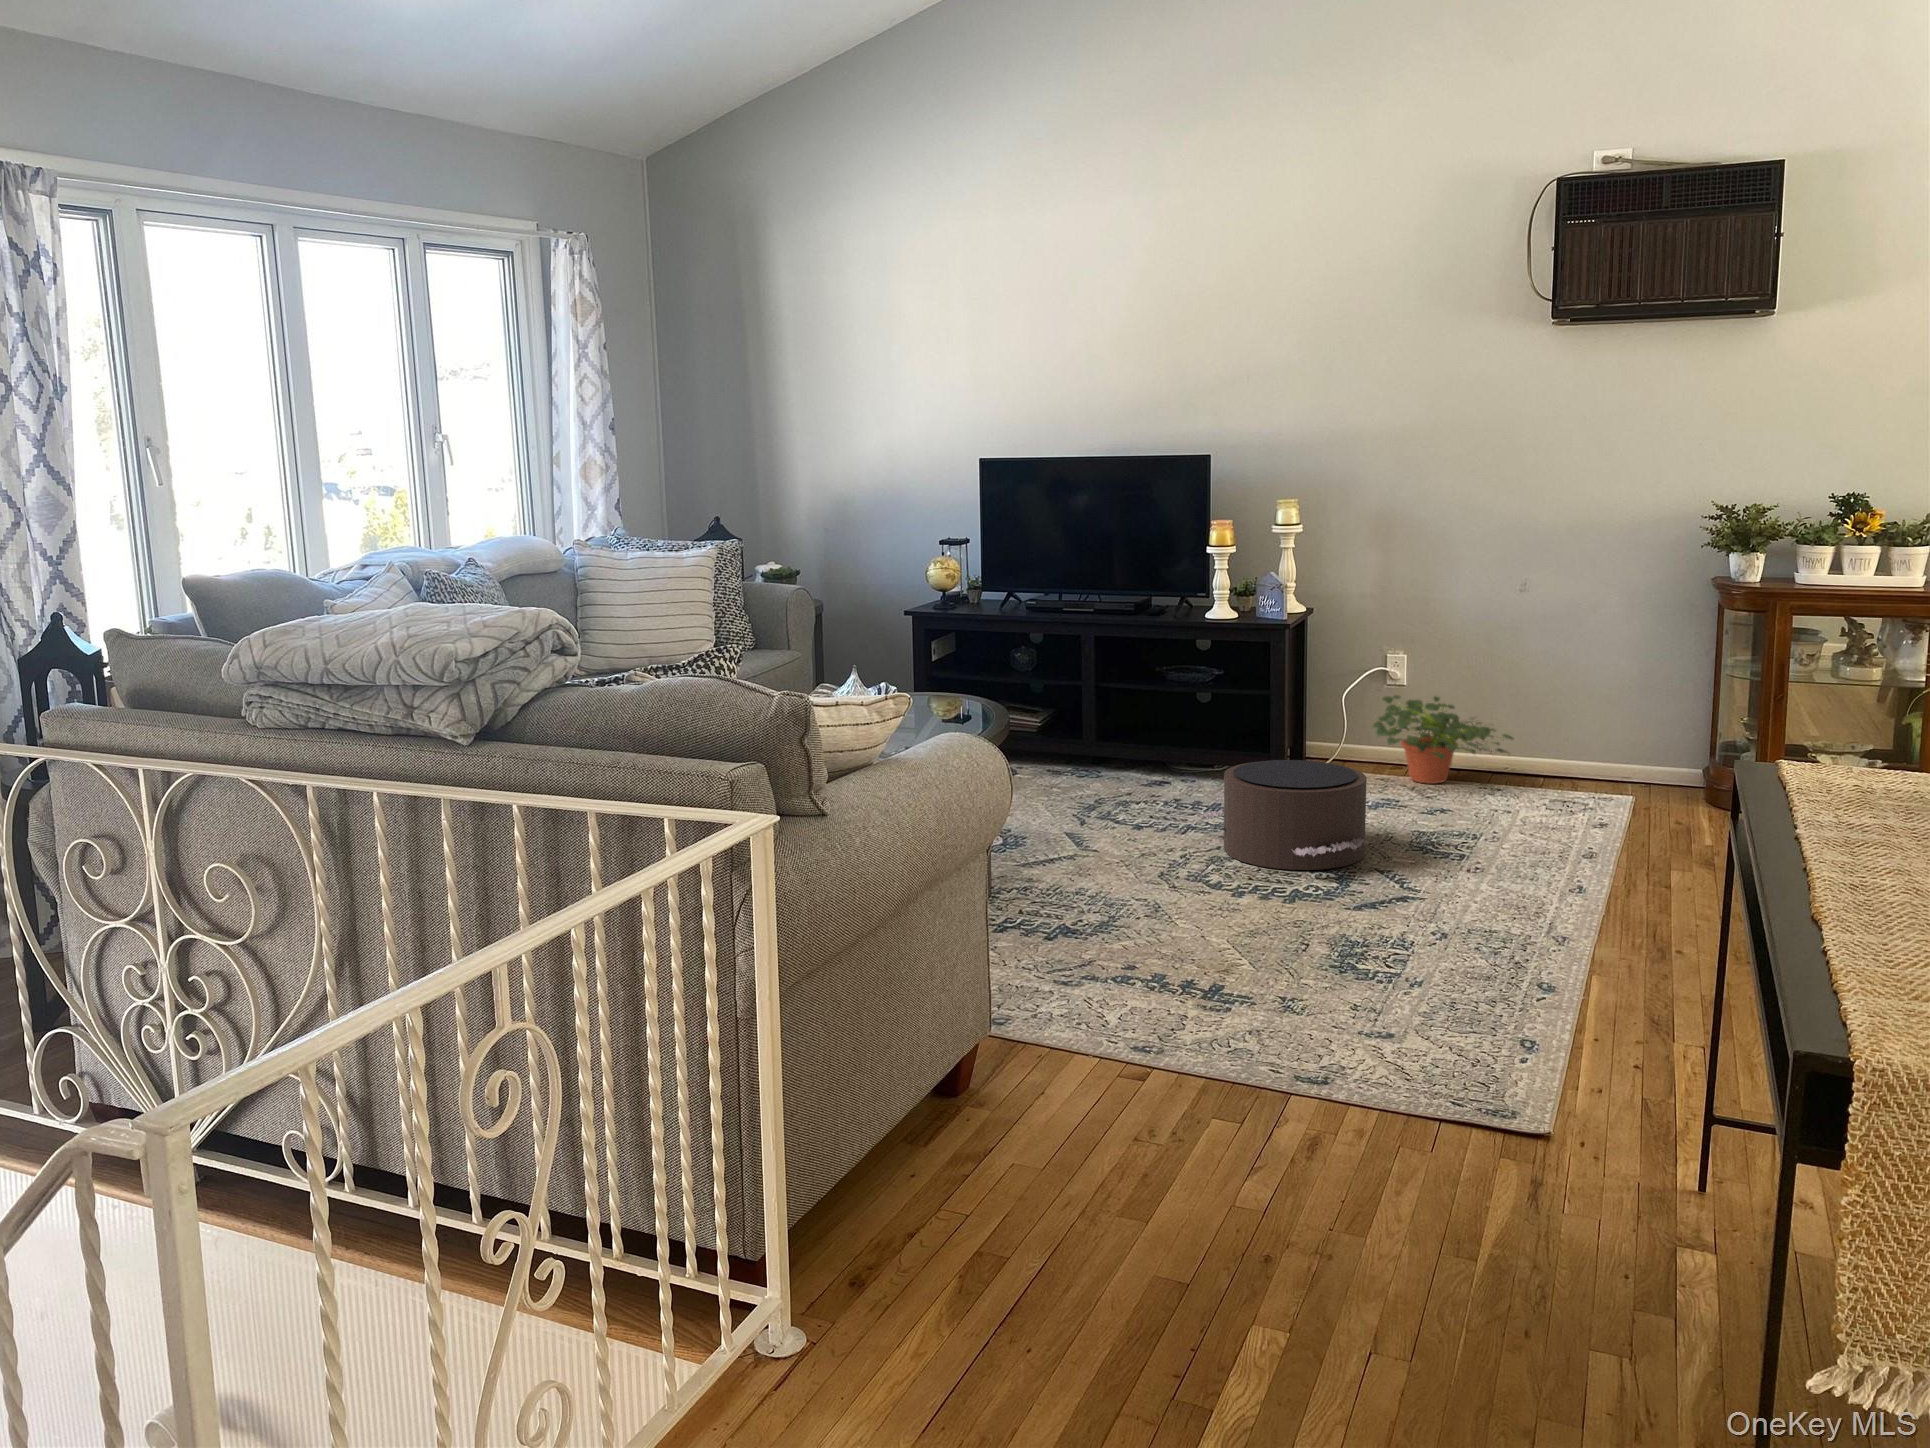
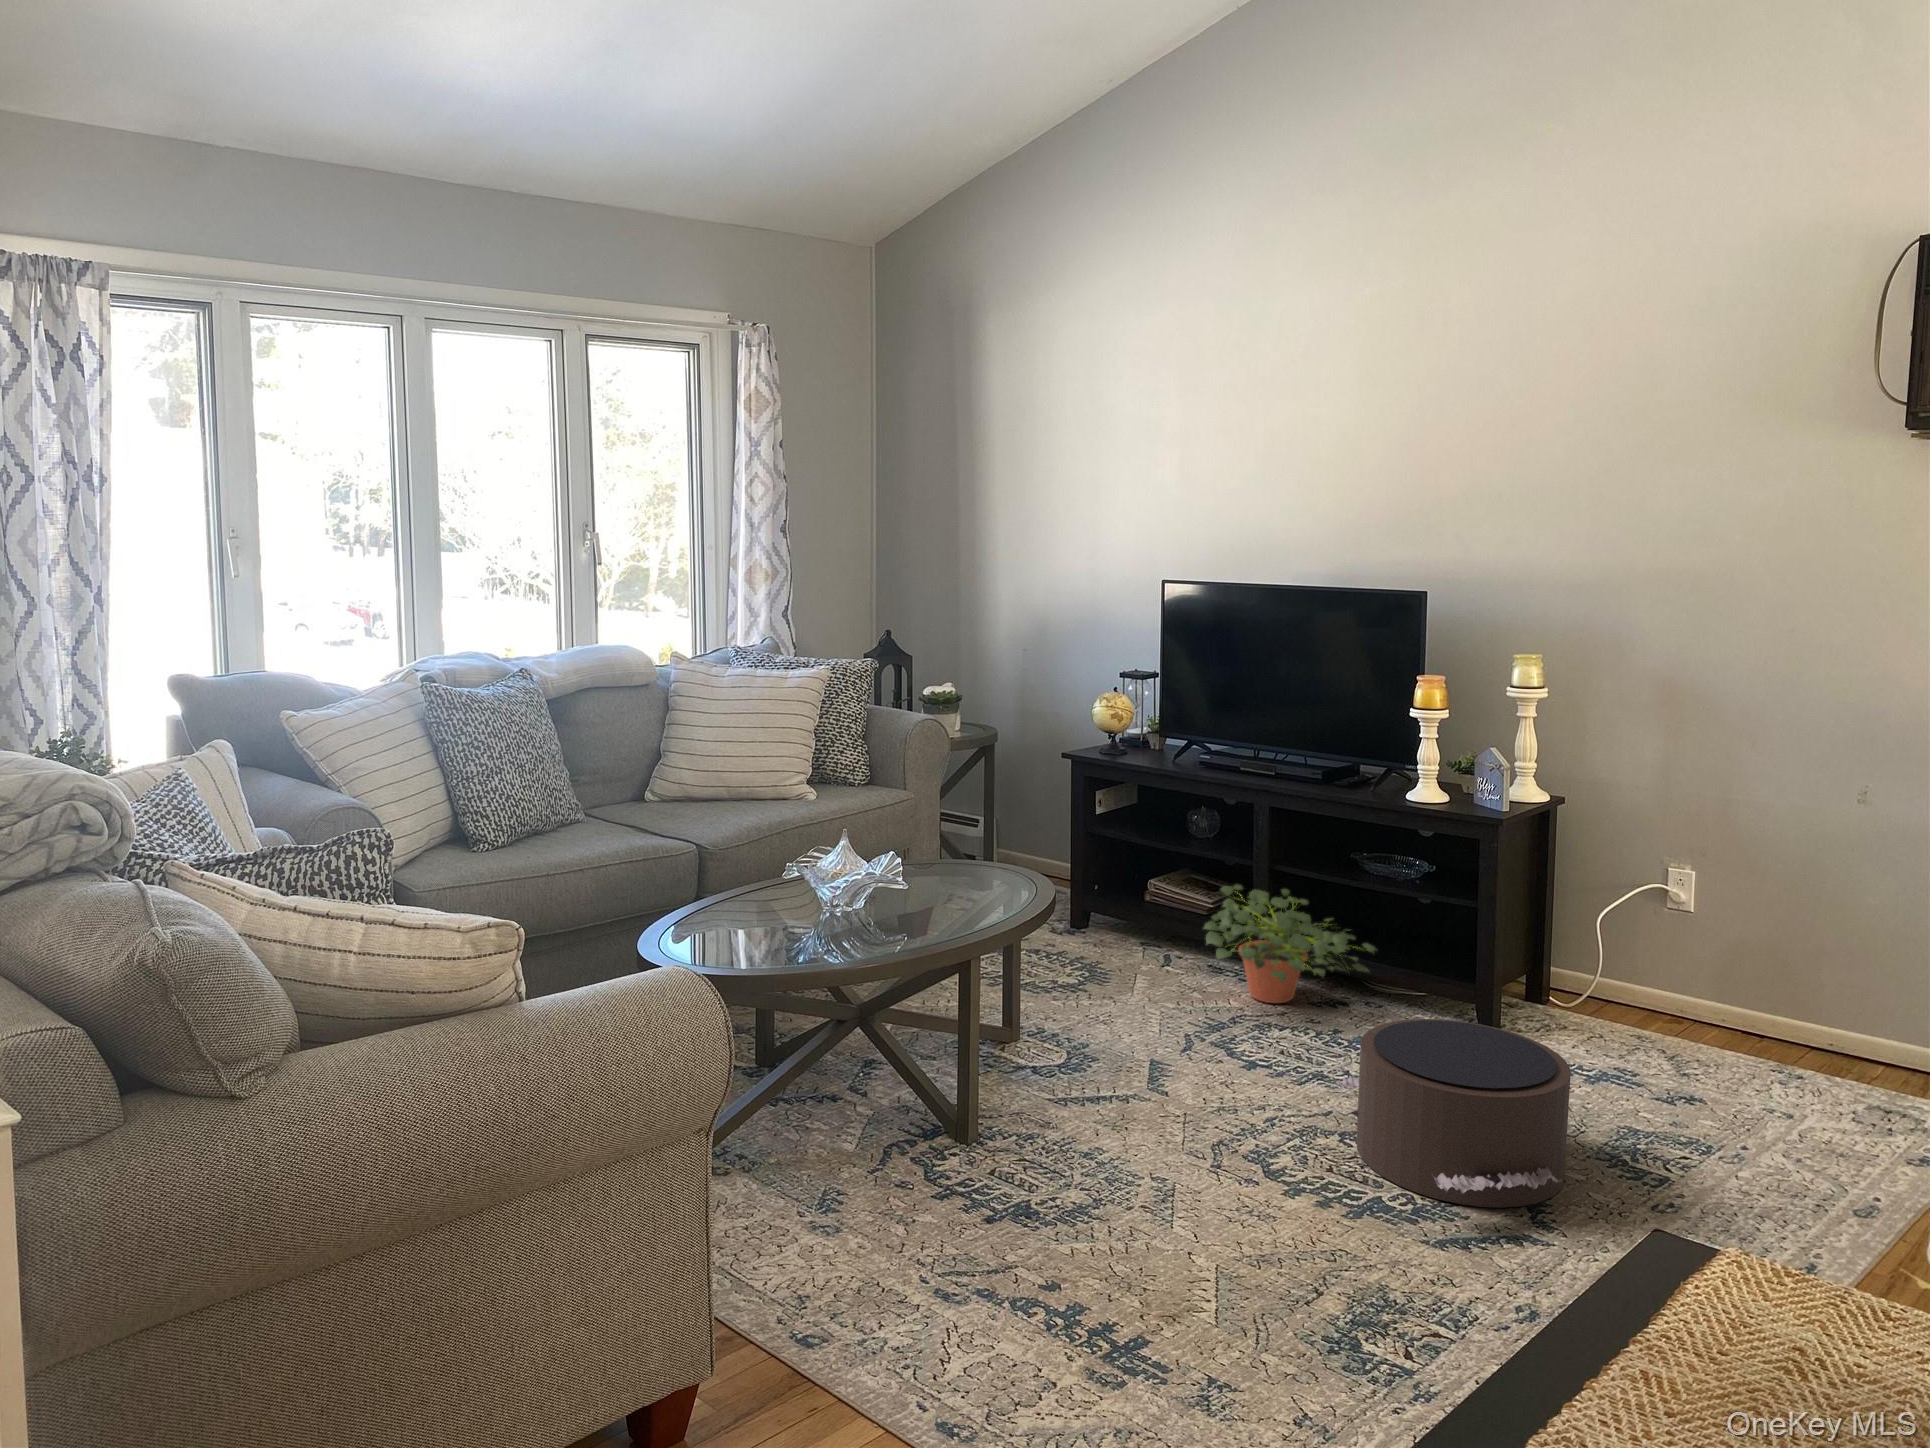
potted plant: present [1373,695,1513,784] -> present [1204,885,1376,1003]

